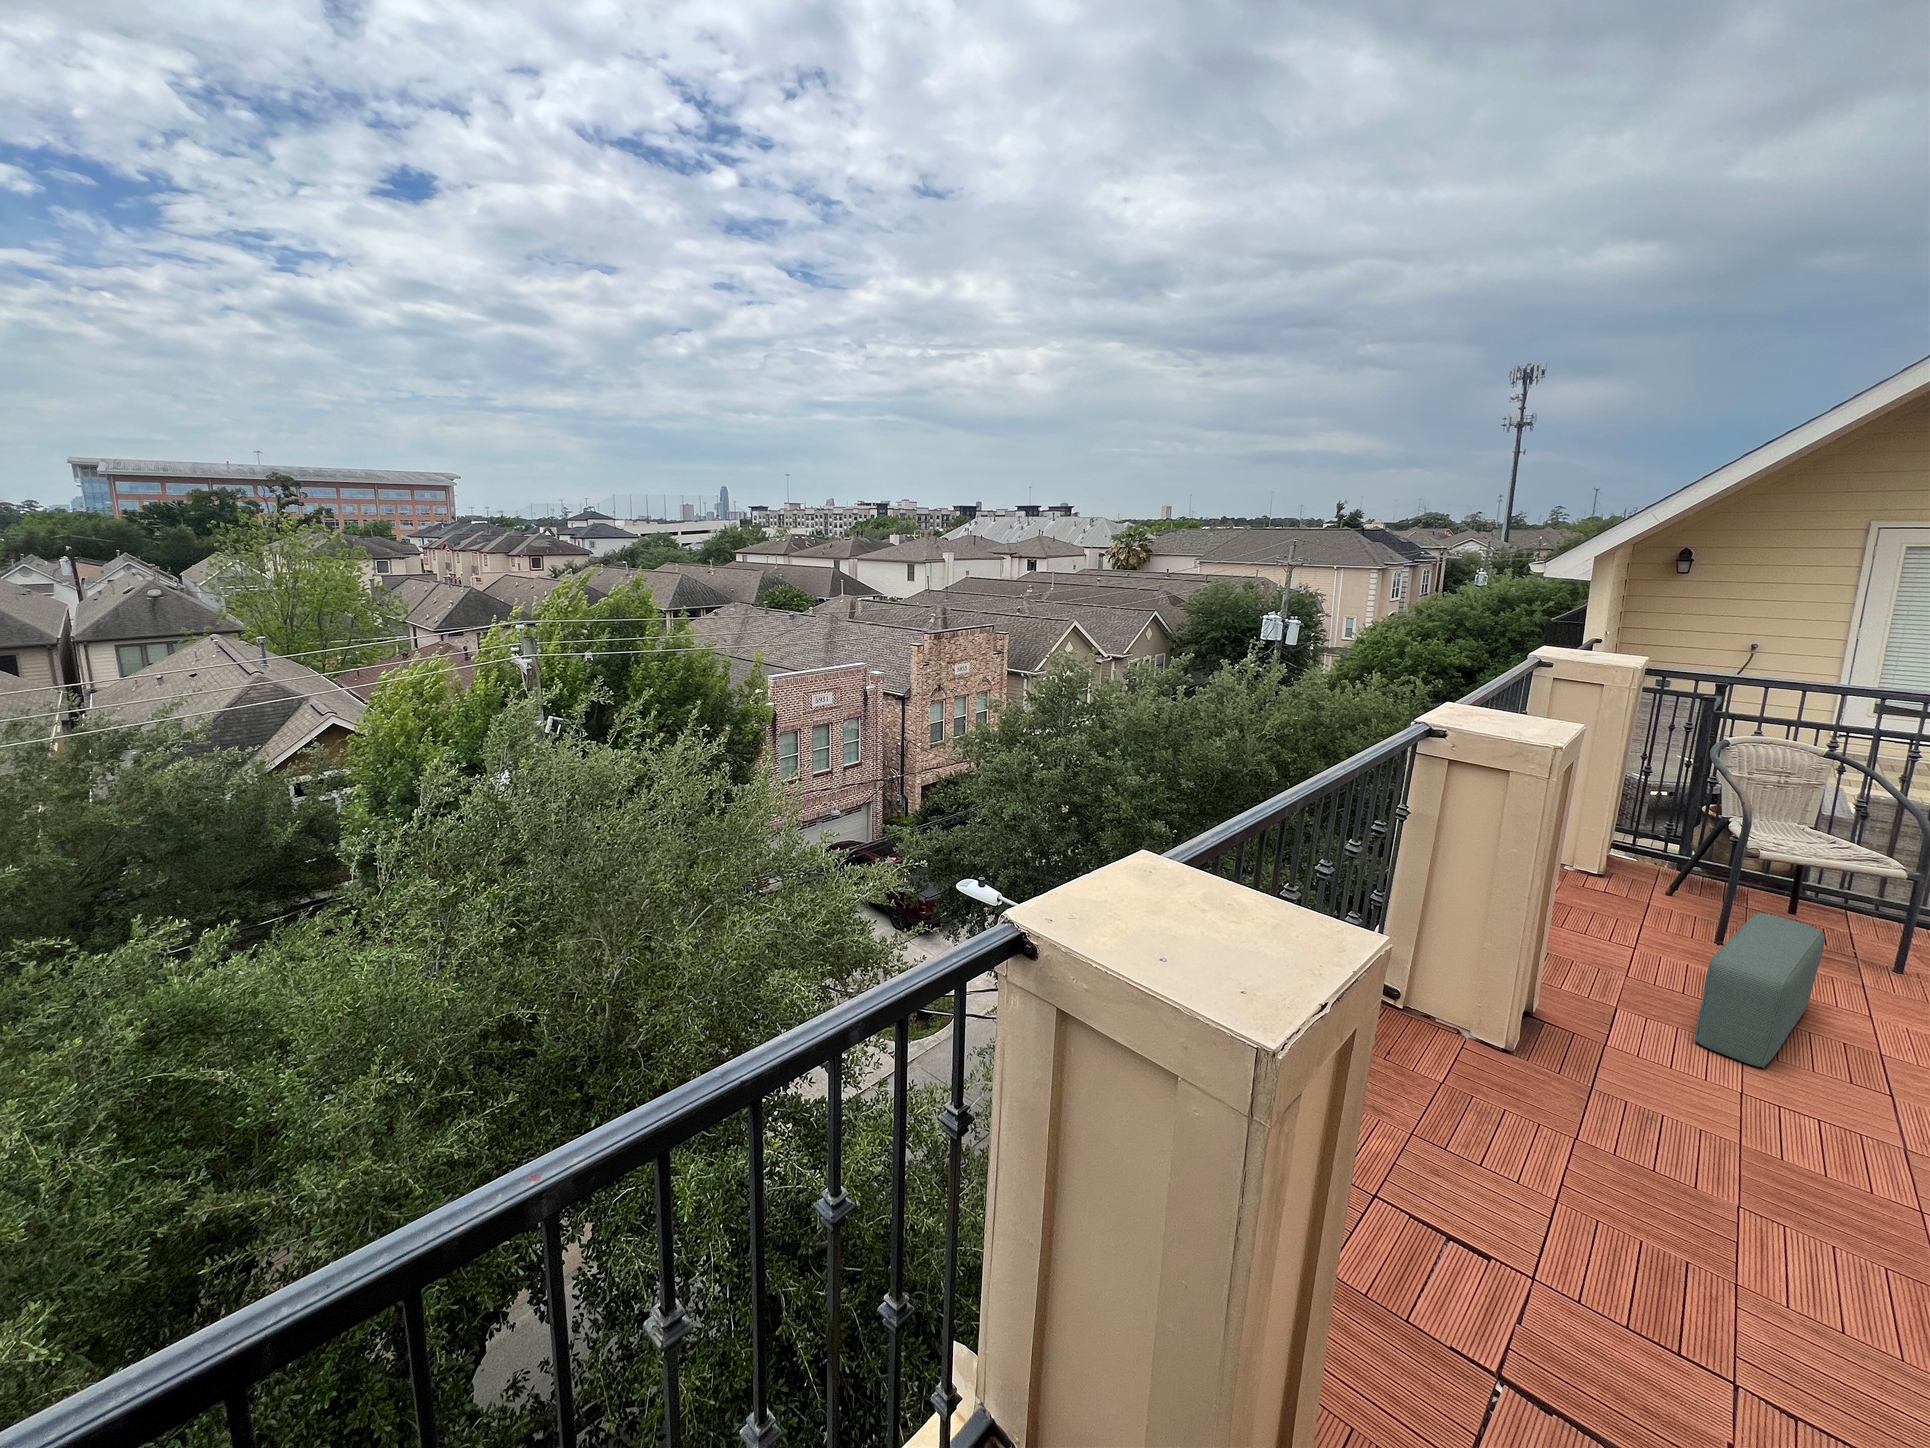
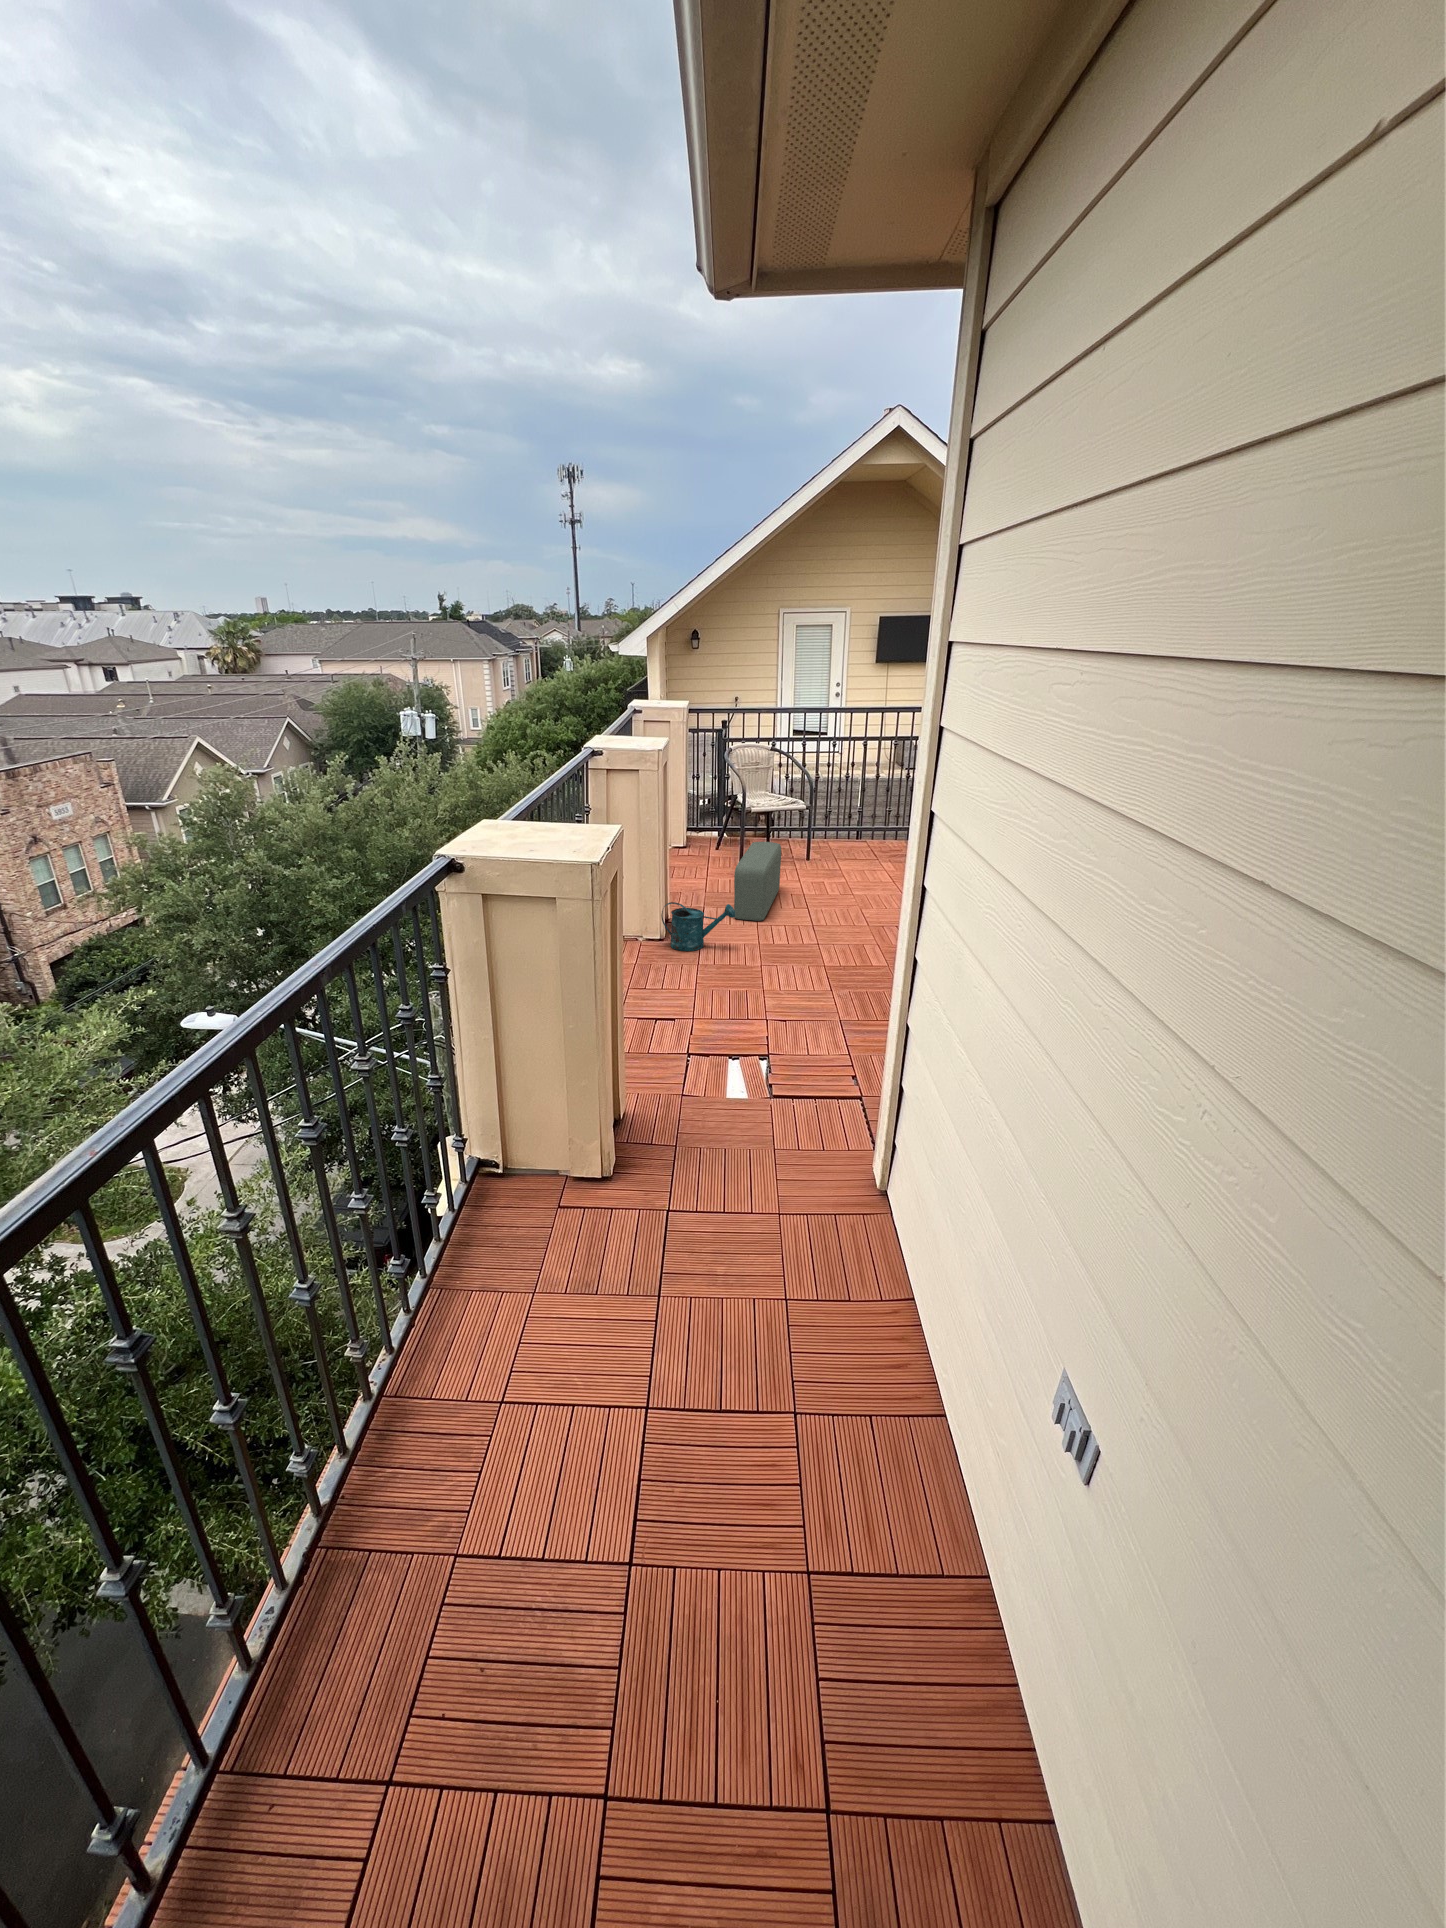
watering can: none [1538,990,1701,1088] -> present [661,902,735,951]

